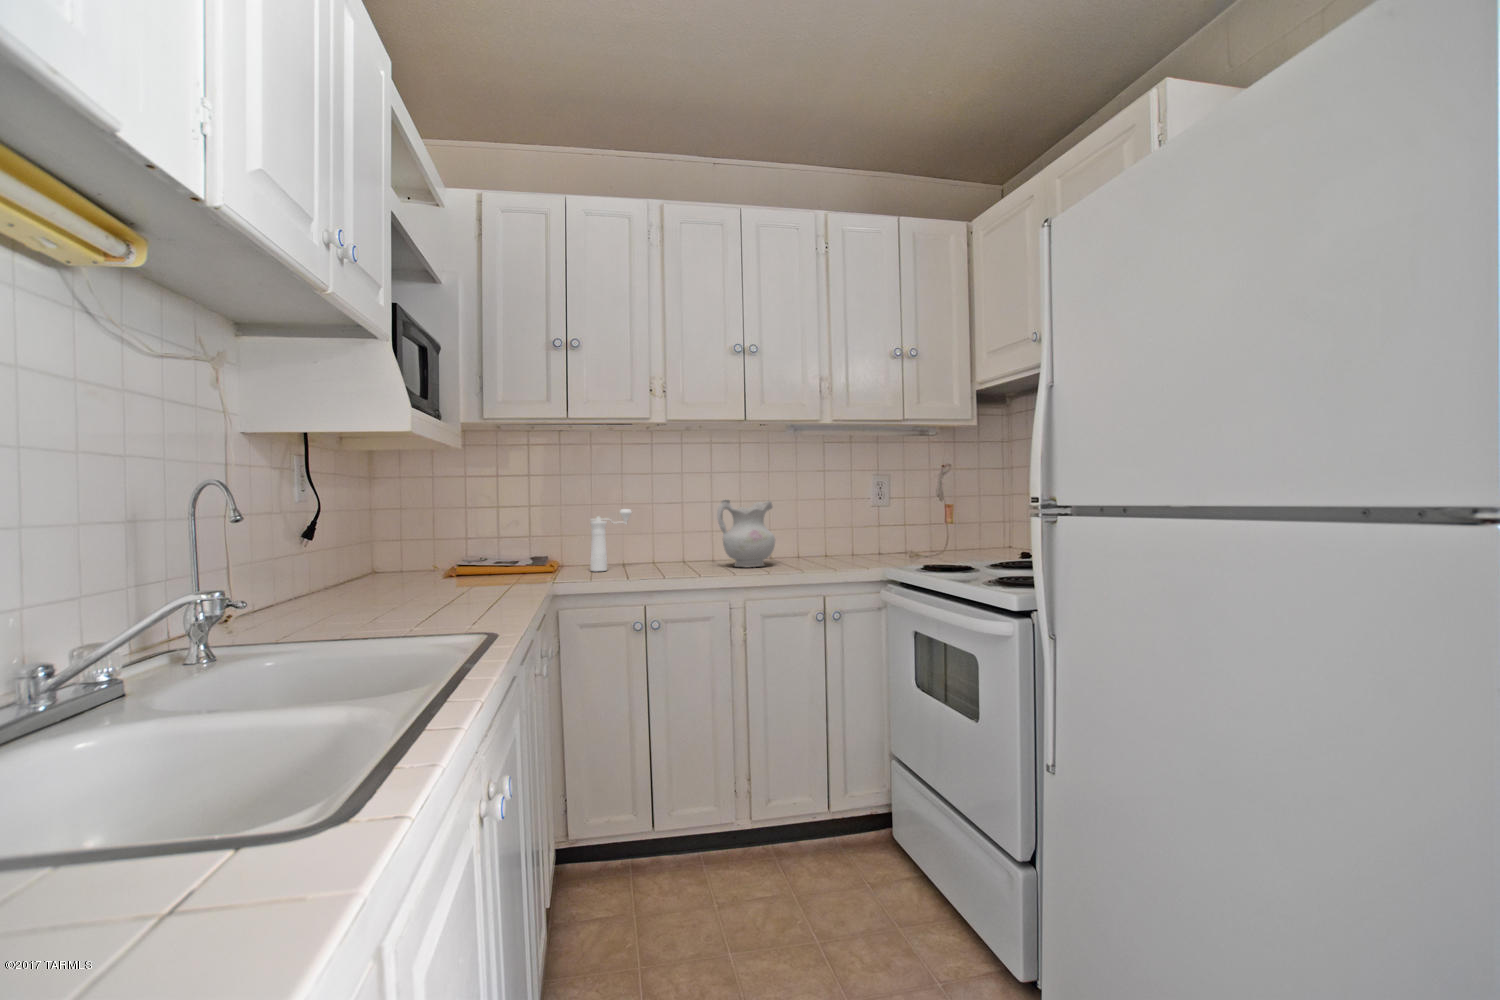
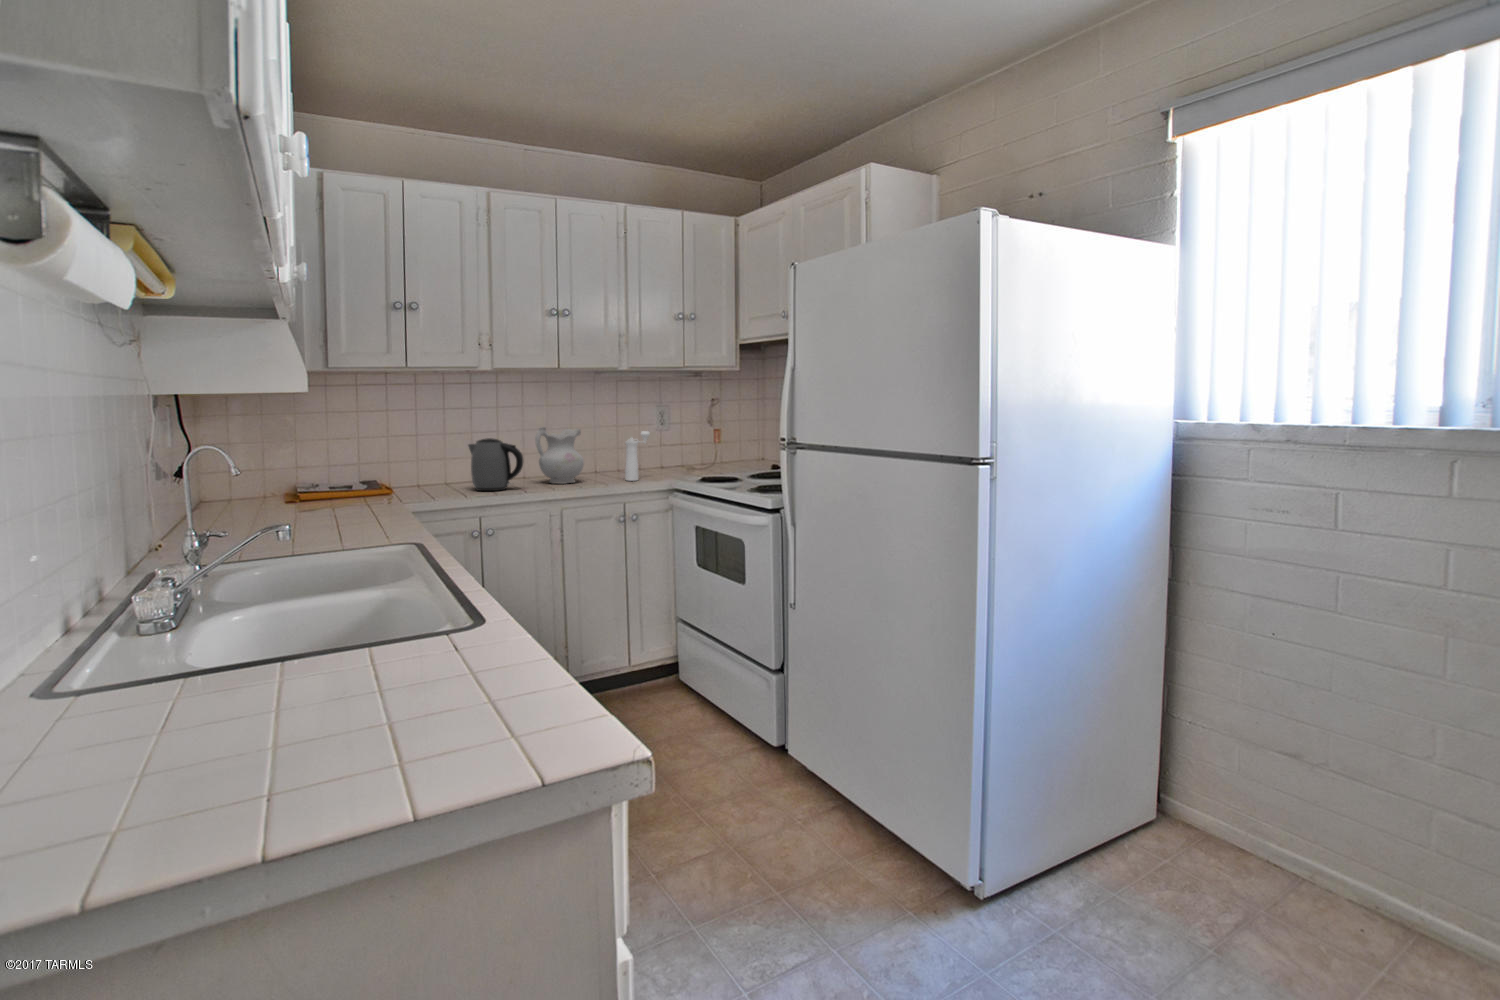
pepper mill: present [590,509,632,571] -> present [625,431,650,481]
kettle: none [637,512,696,575] -> present [468,438,523,491]

